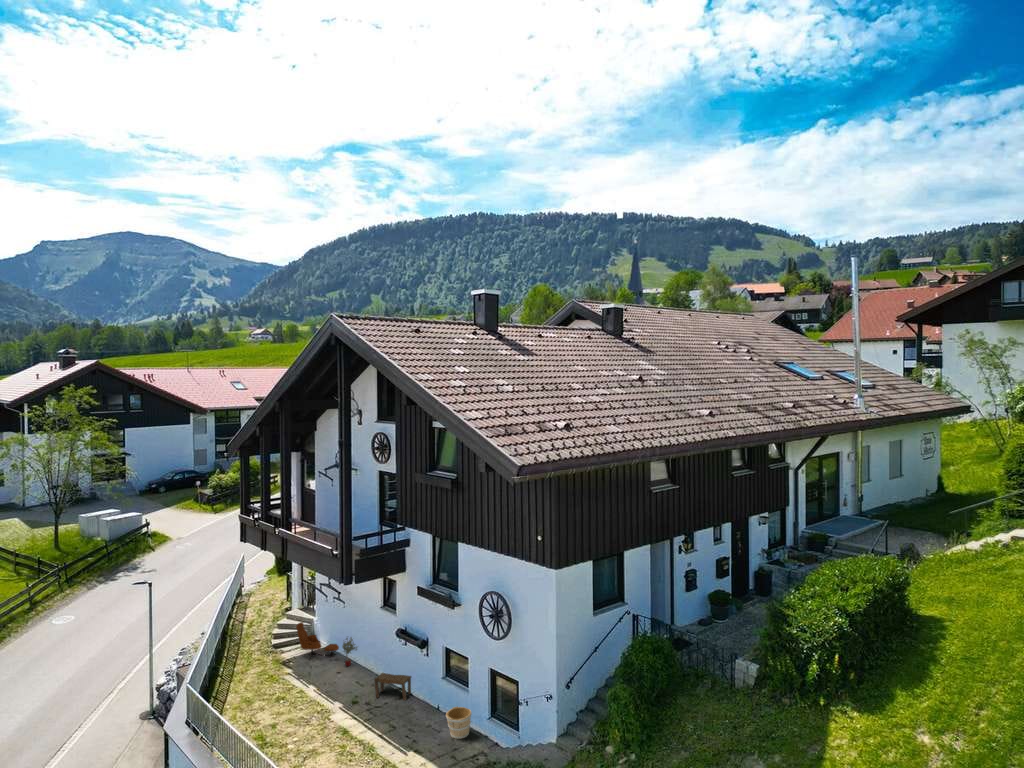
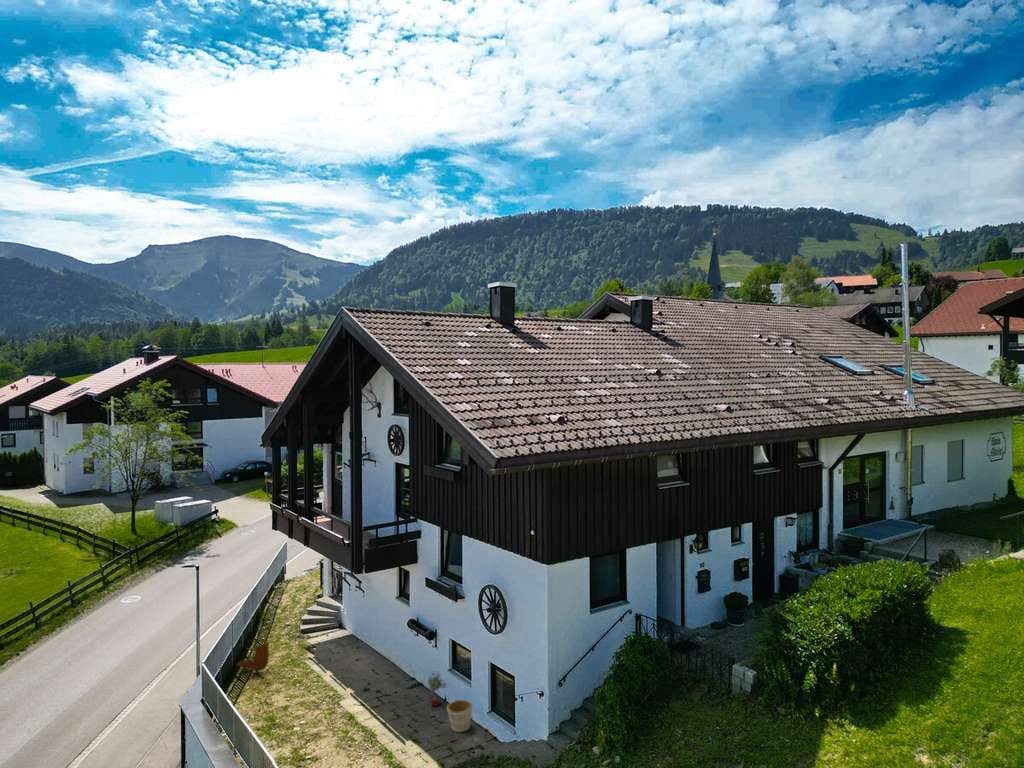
lounge chair: present [296,622,339,658] -> present [237,642,269,677]
potted tree: present [342,637,357,666] -> present [428,672,446,706]
bench: present [374,673,411,701] -> none [385,663,422,692]

